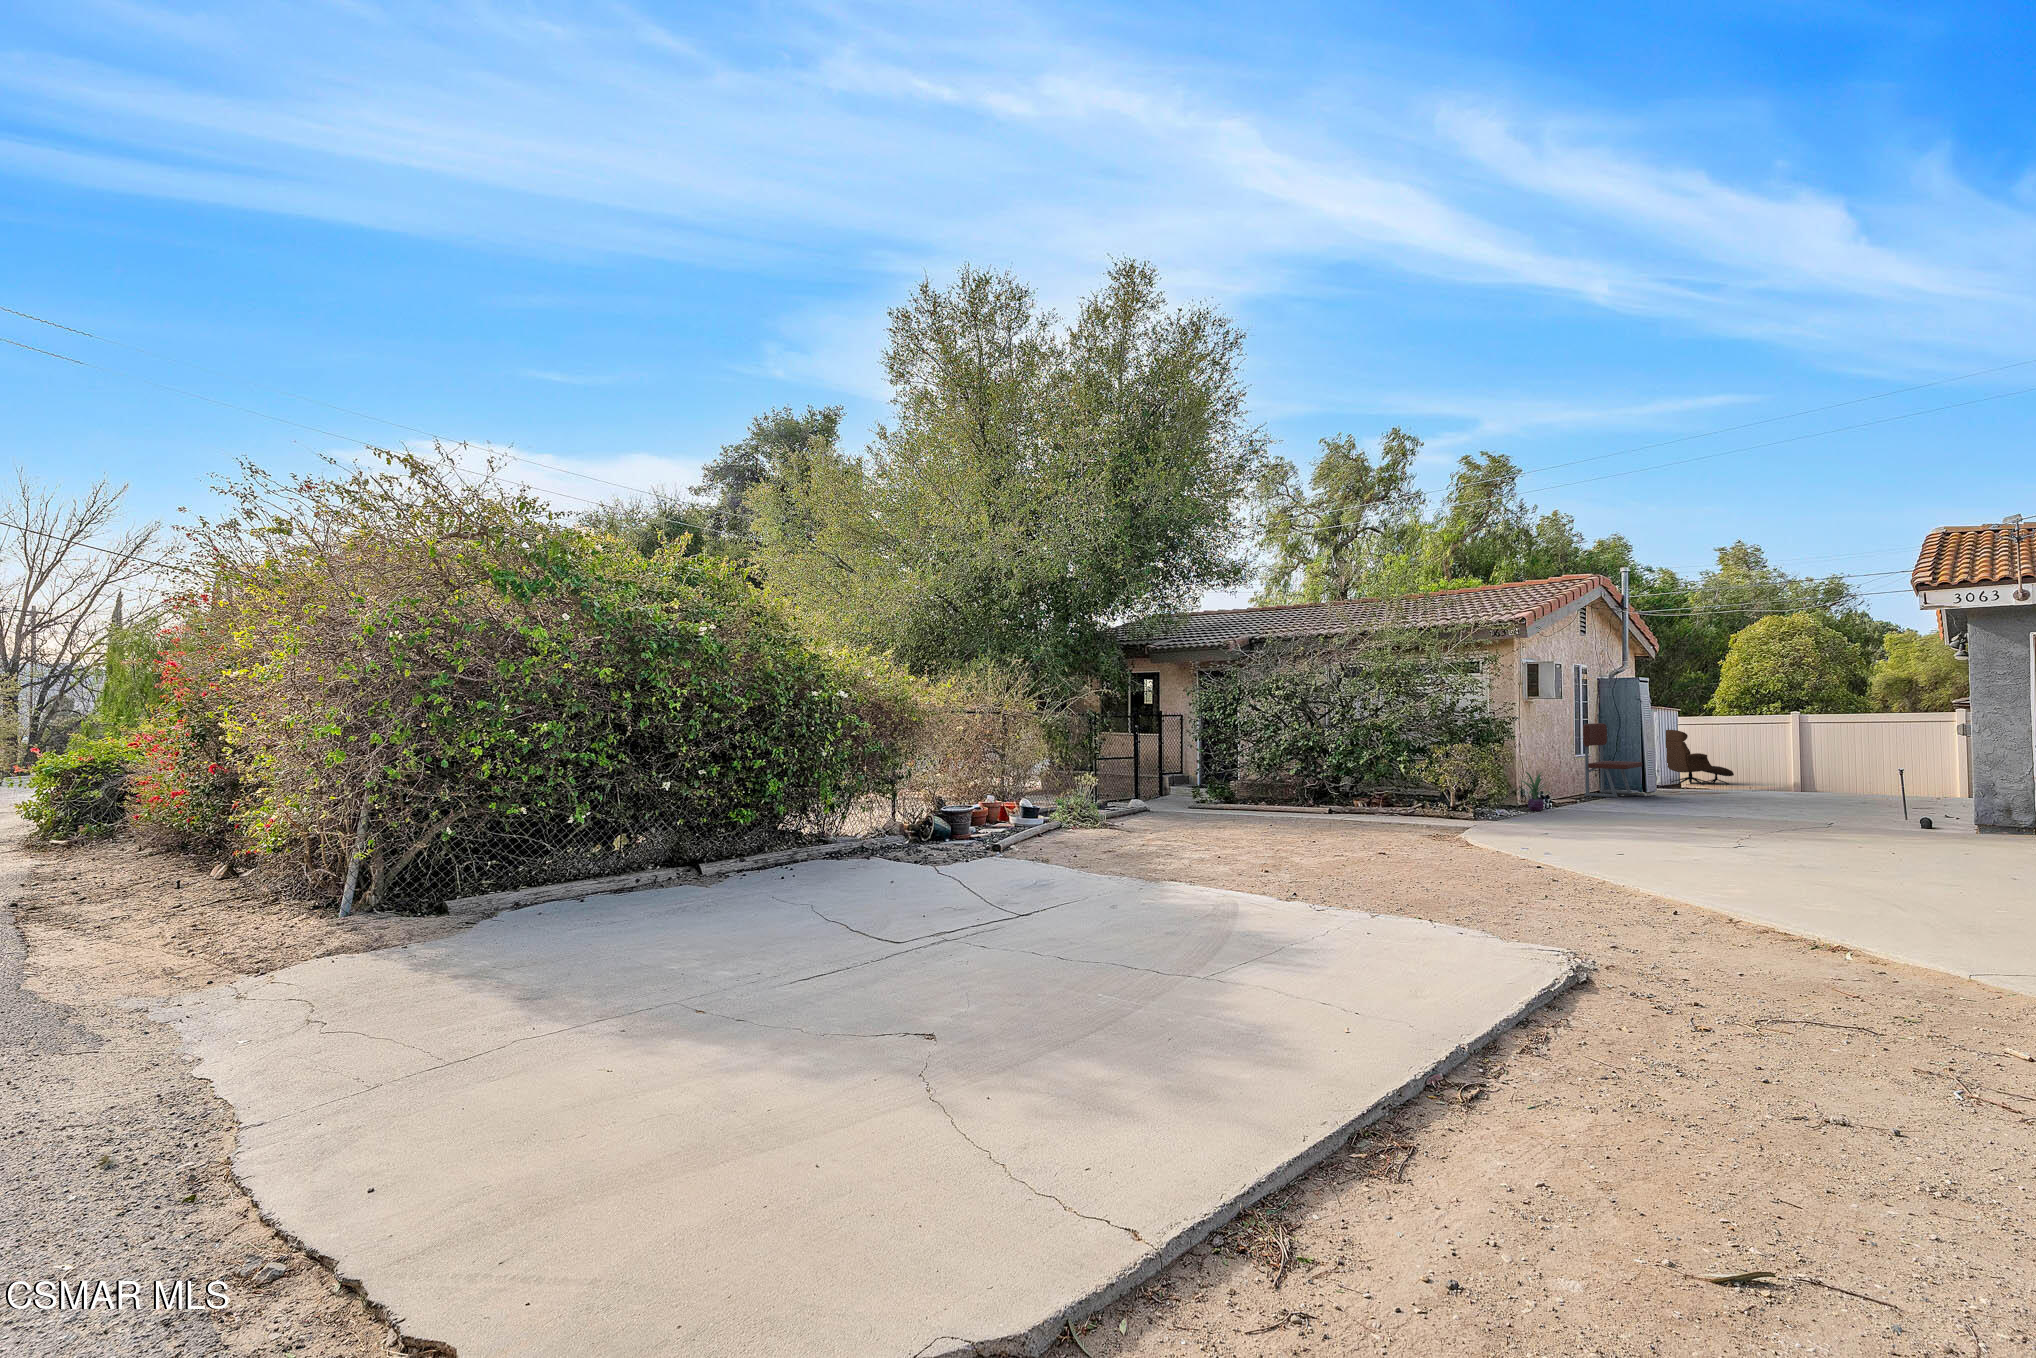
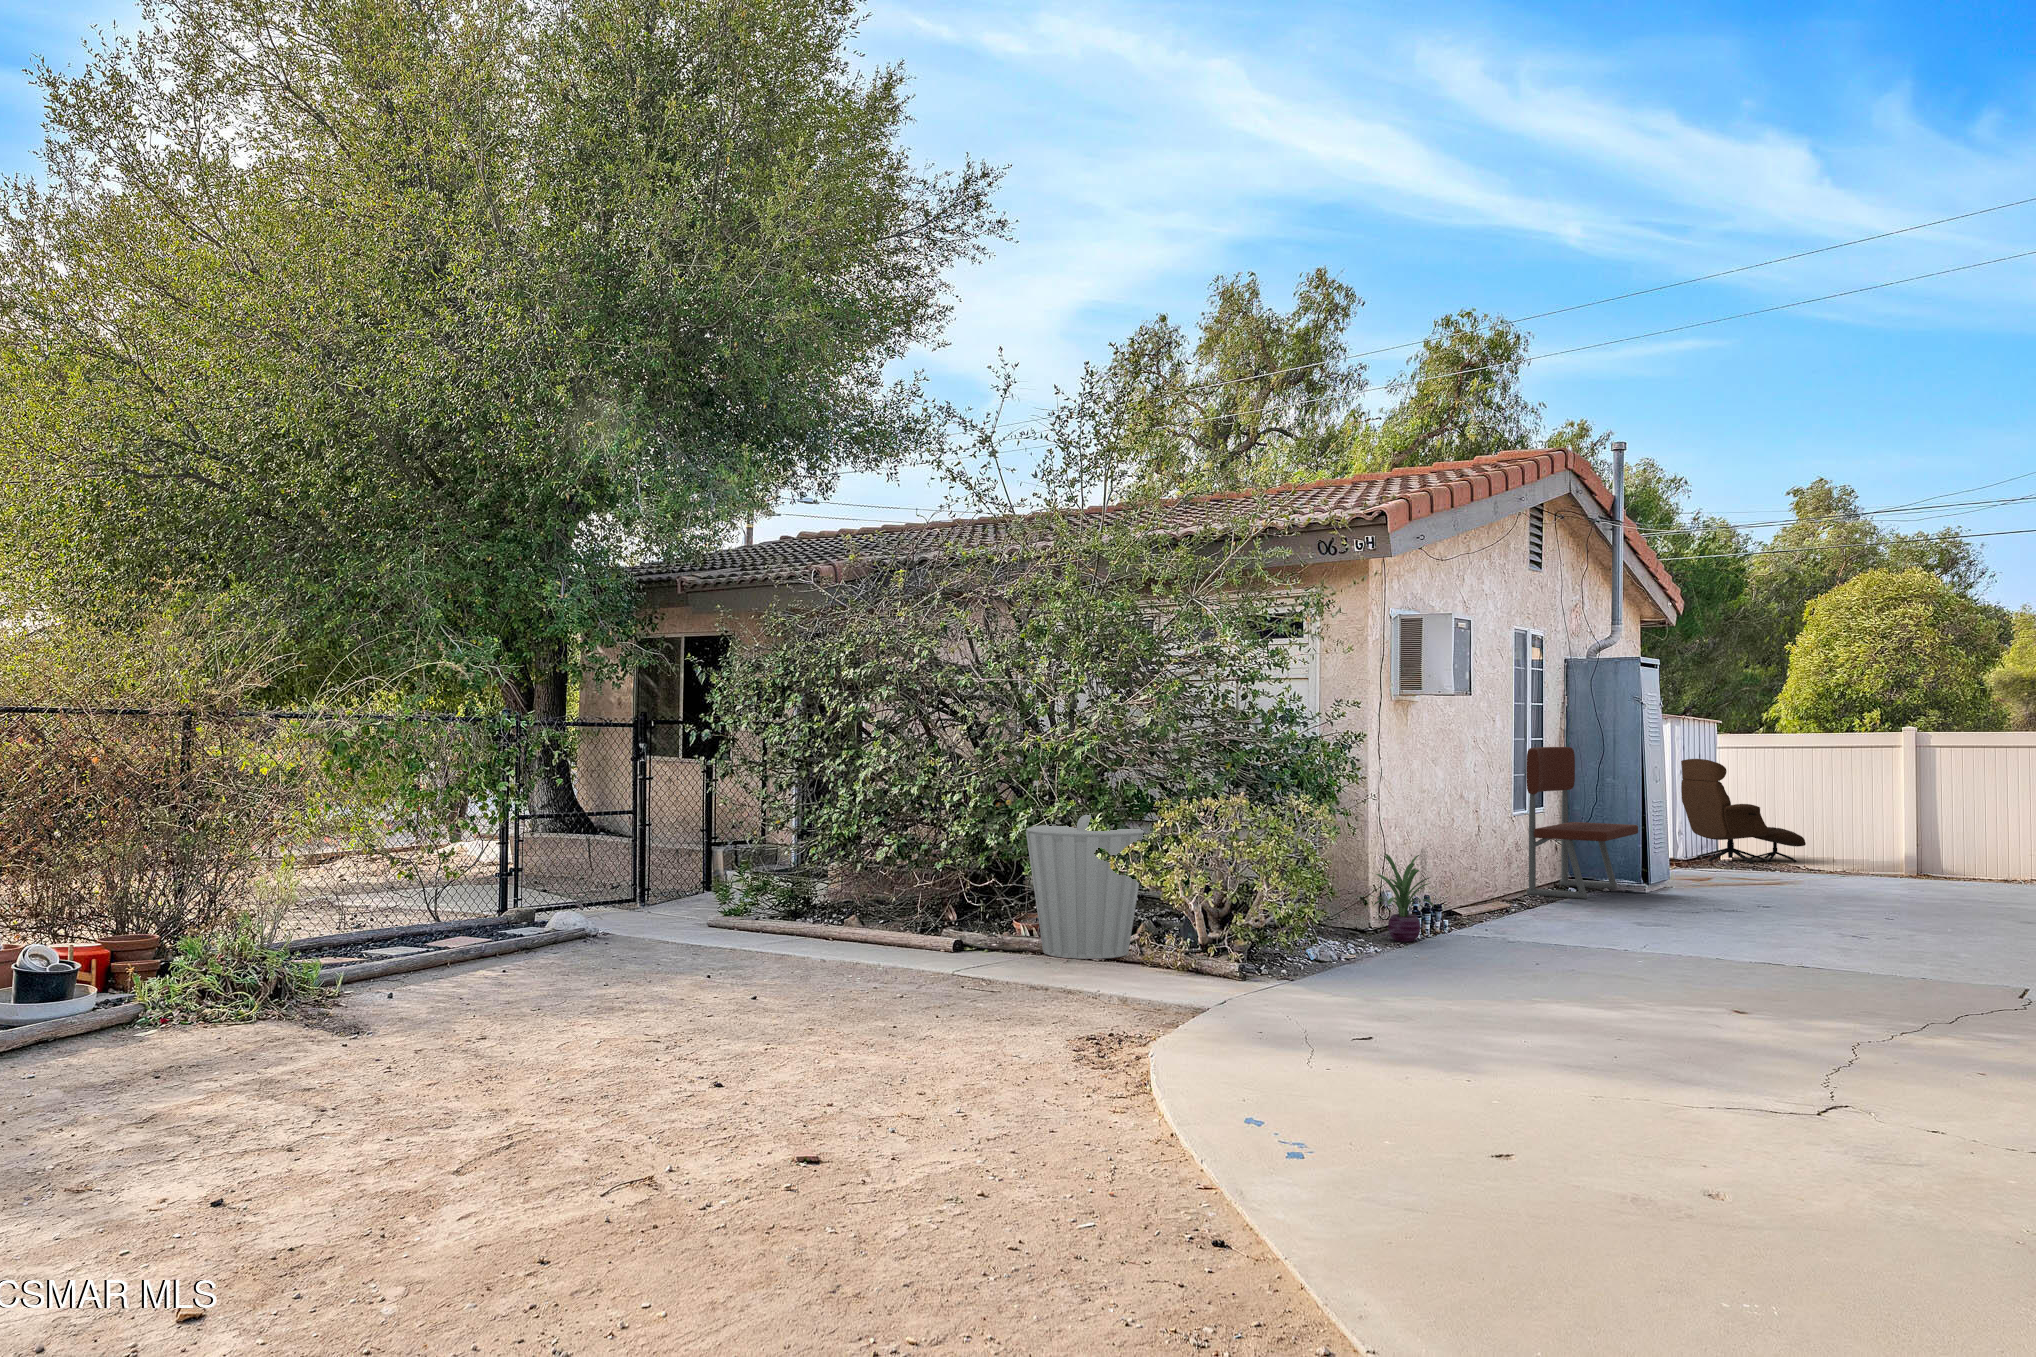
trash can: none [1366,753,1421,814] -> present [1026,815,1144,959]

